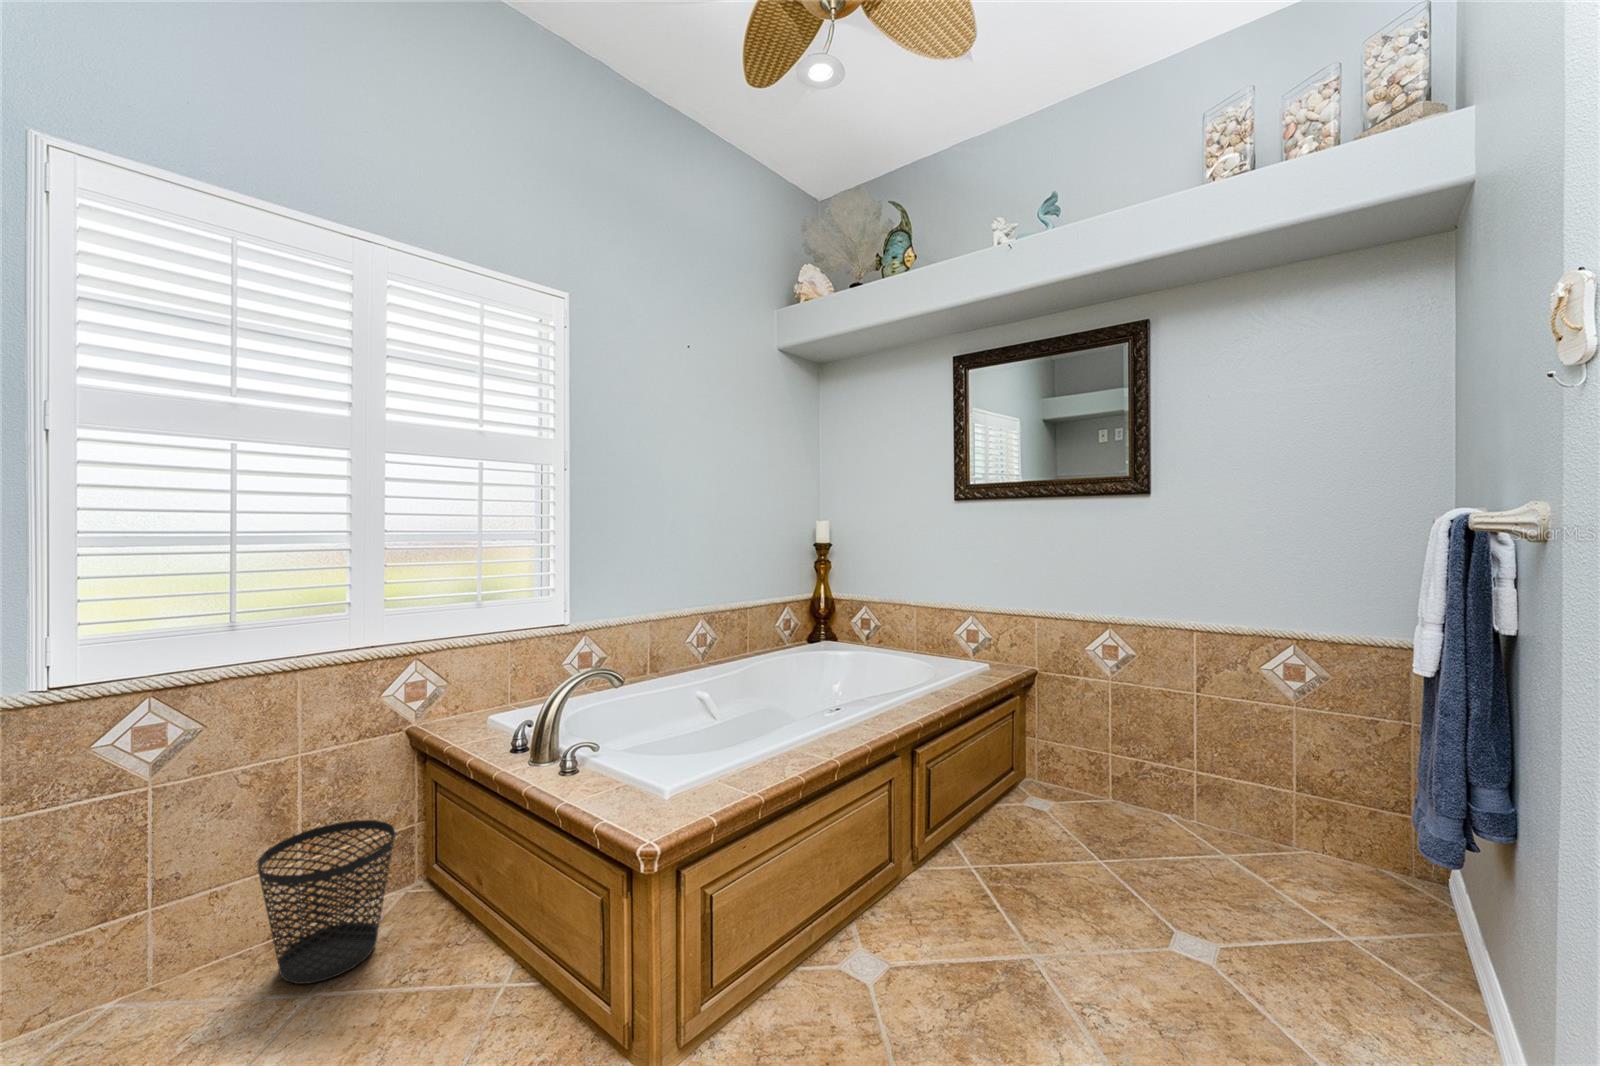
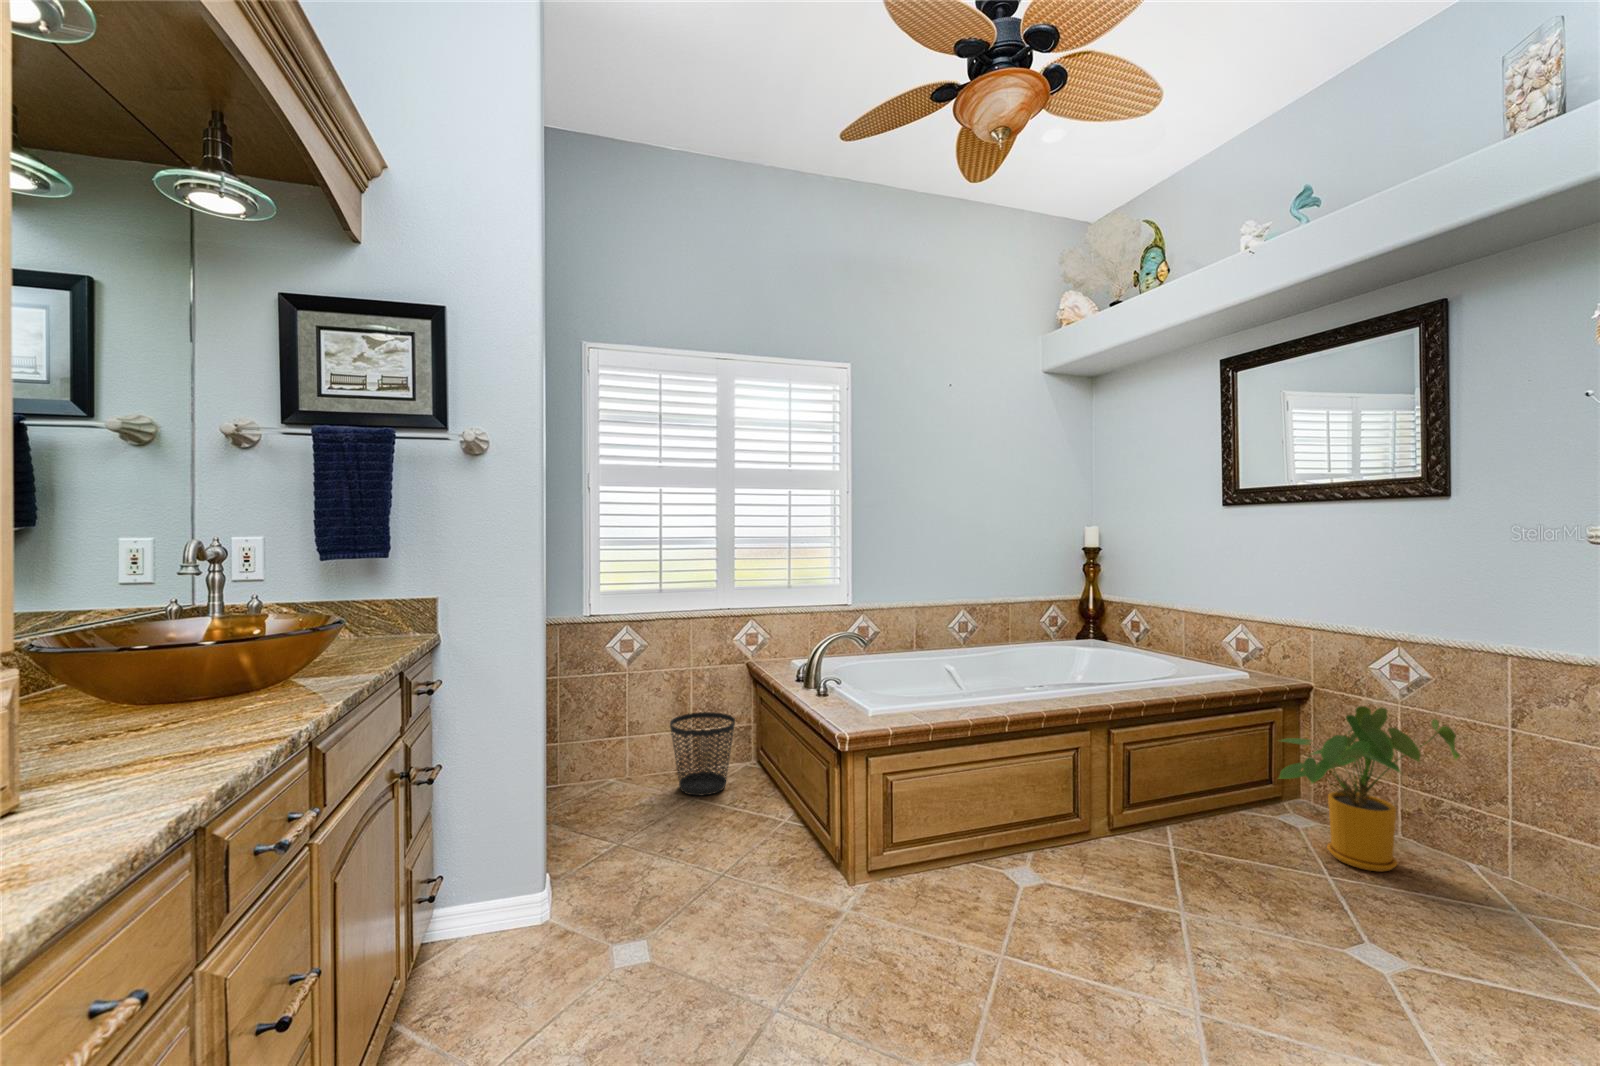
house plant: none [1042,687,1172,844] -> present [1279,706,1460,871]

